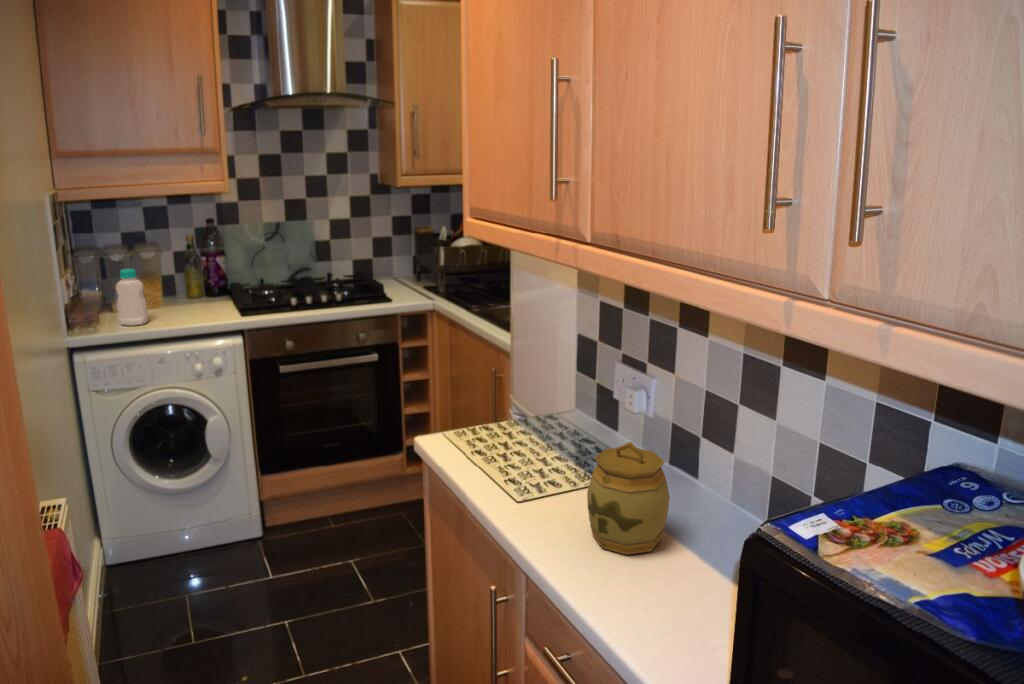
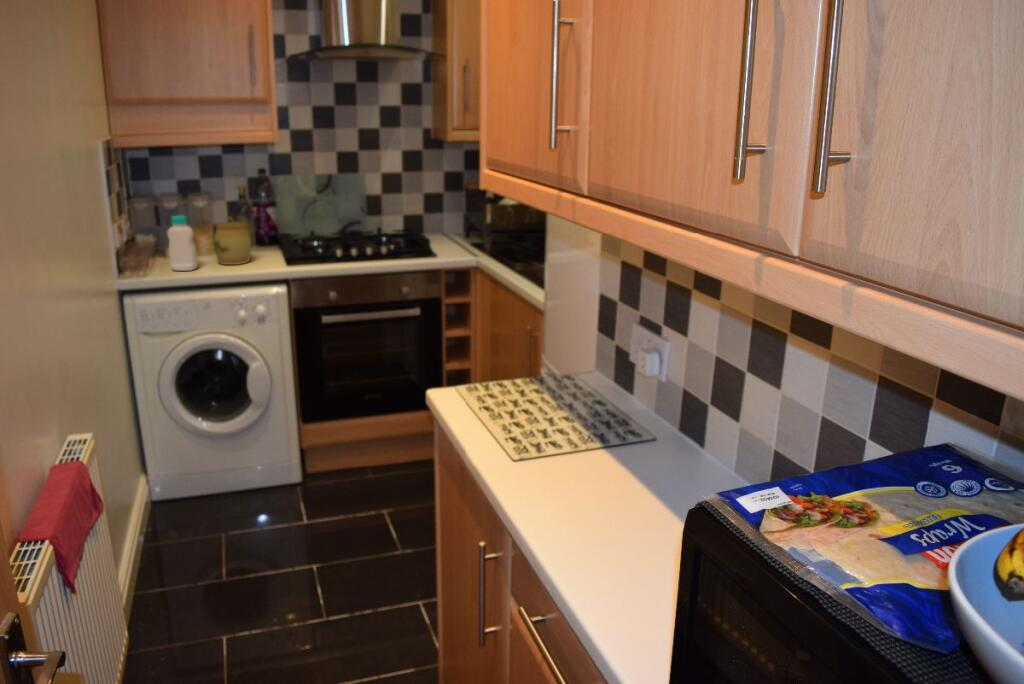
jar: present [587,442,670,555] -> present [214,218,251,265]

